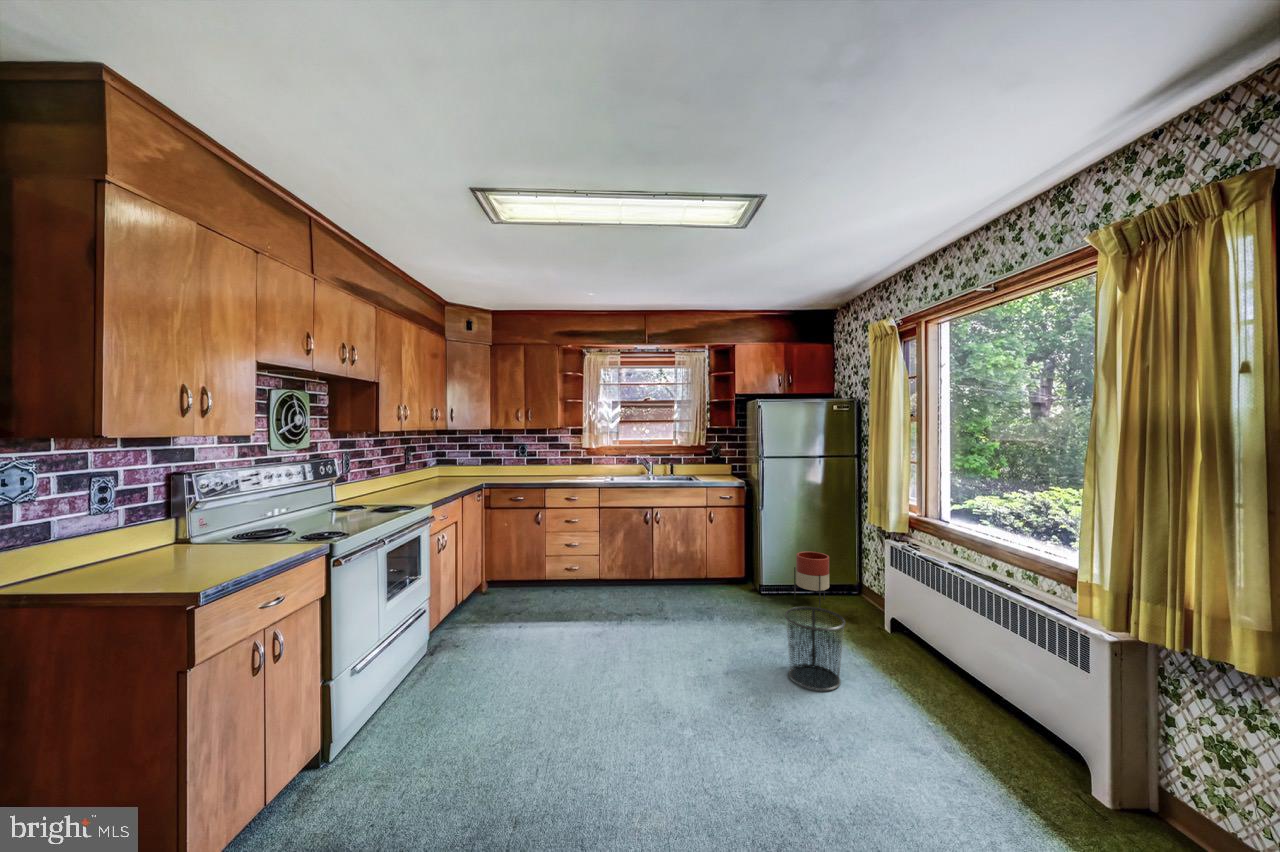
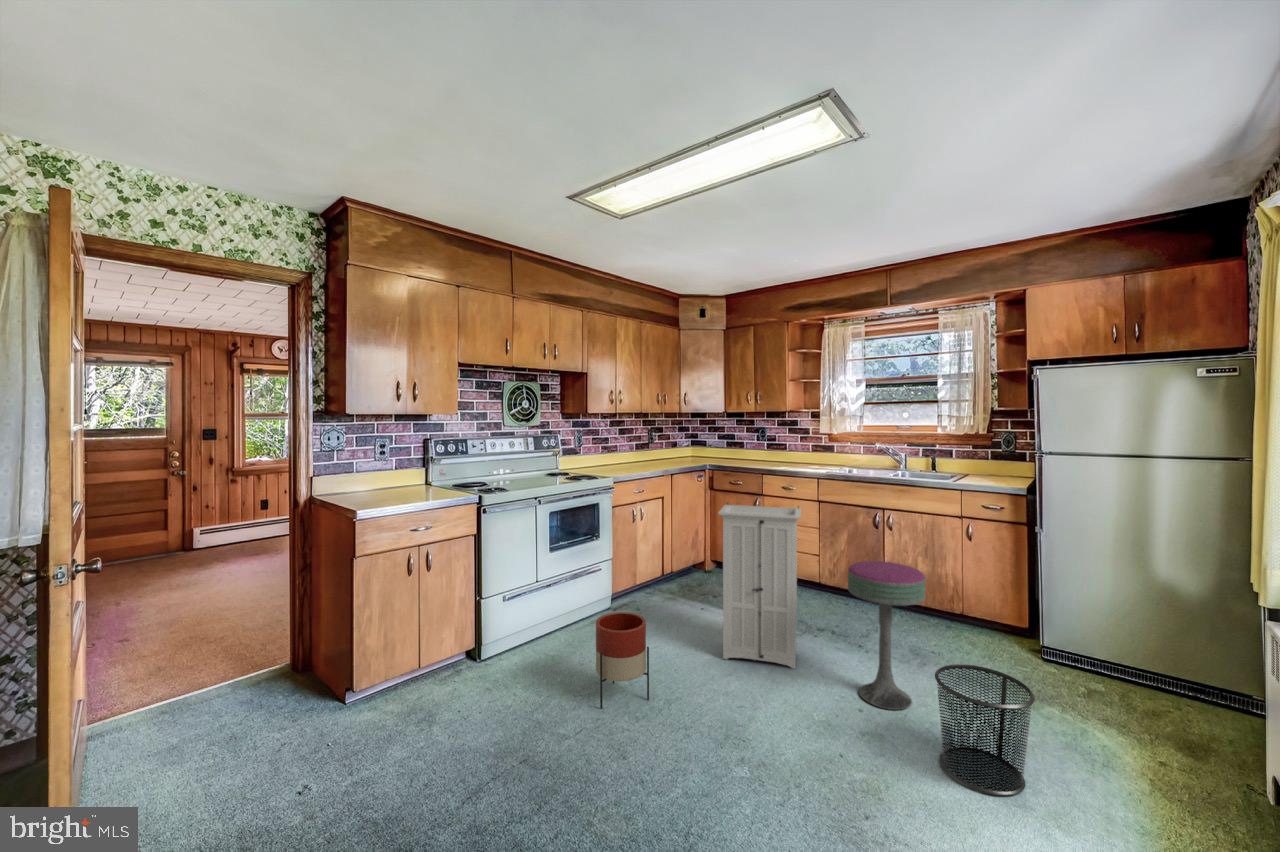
storage cabinet: none [574,511,656,668] -> present [718,503,801,669]
bar stool: none [696,546,751,661] -> present [848,561,926,710]
planter: present [794,551,830,608] -> present [596,612,649,709]

